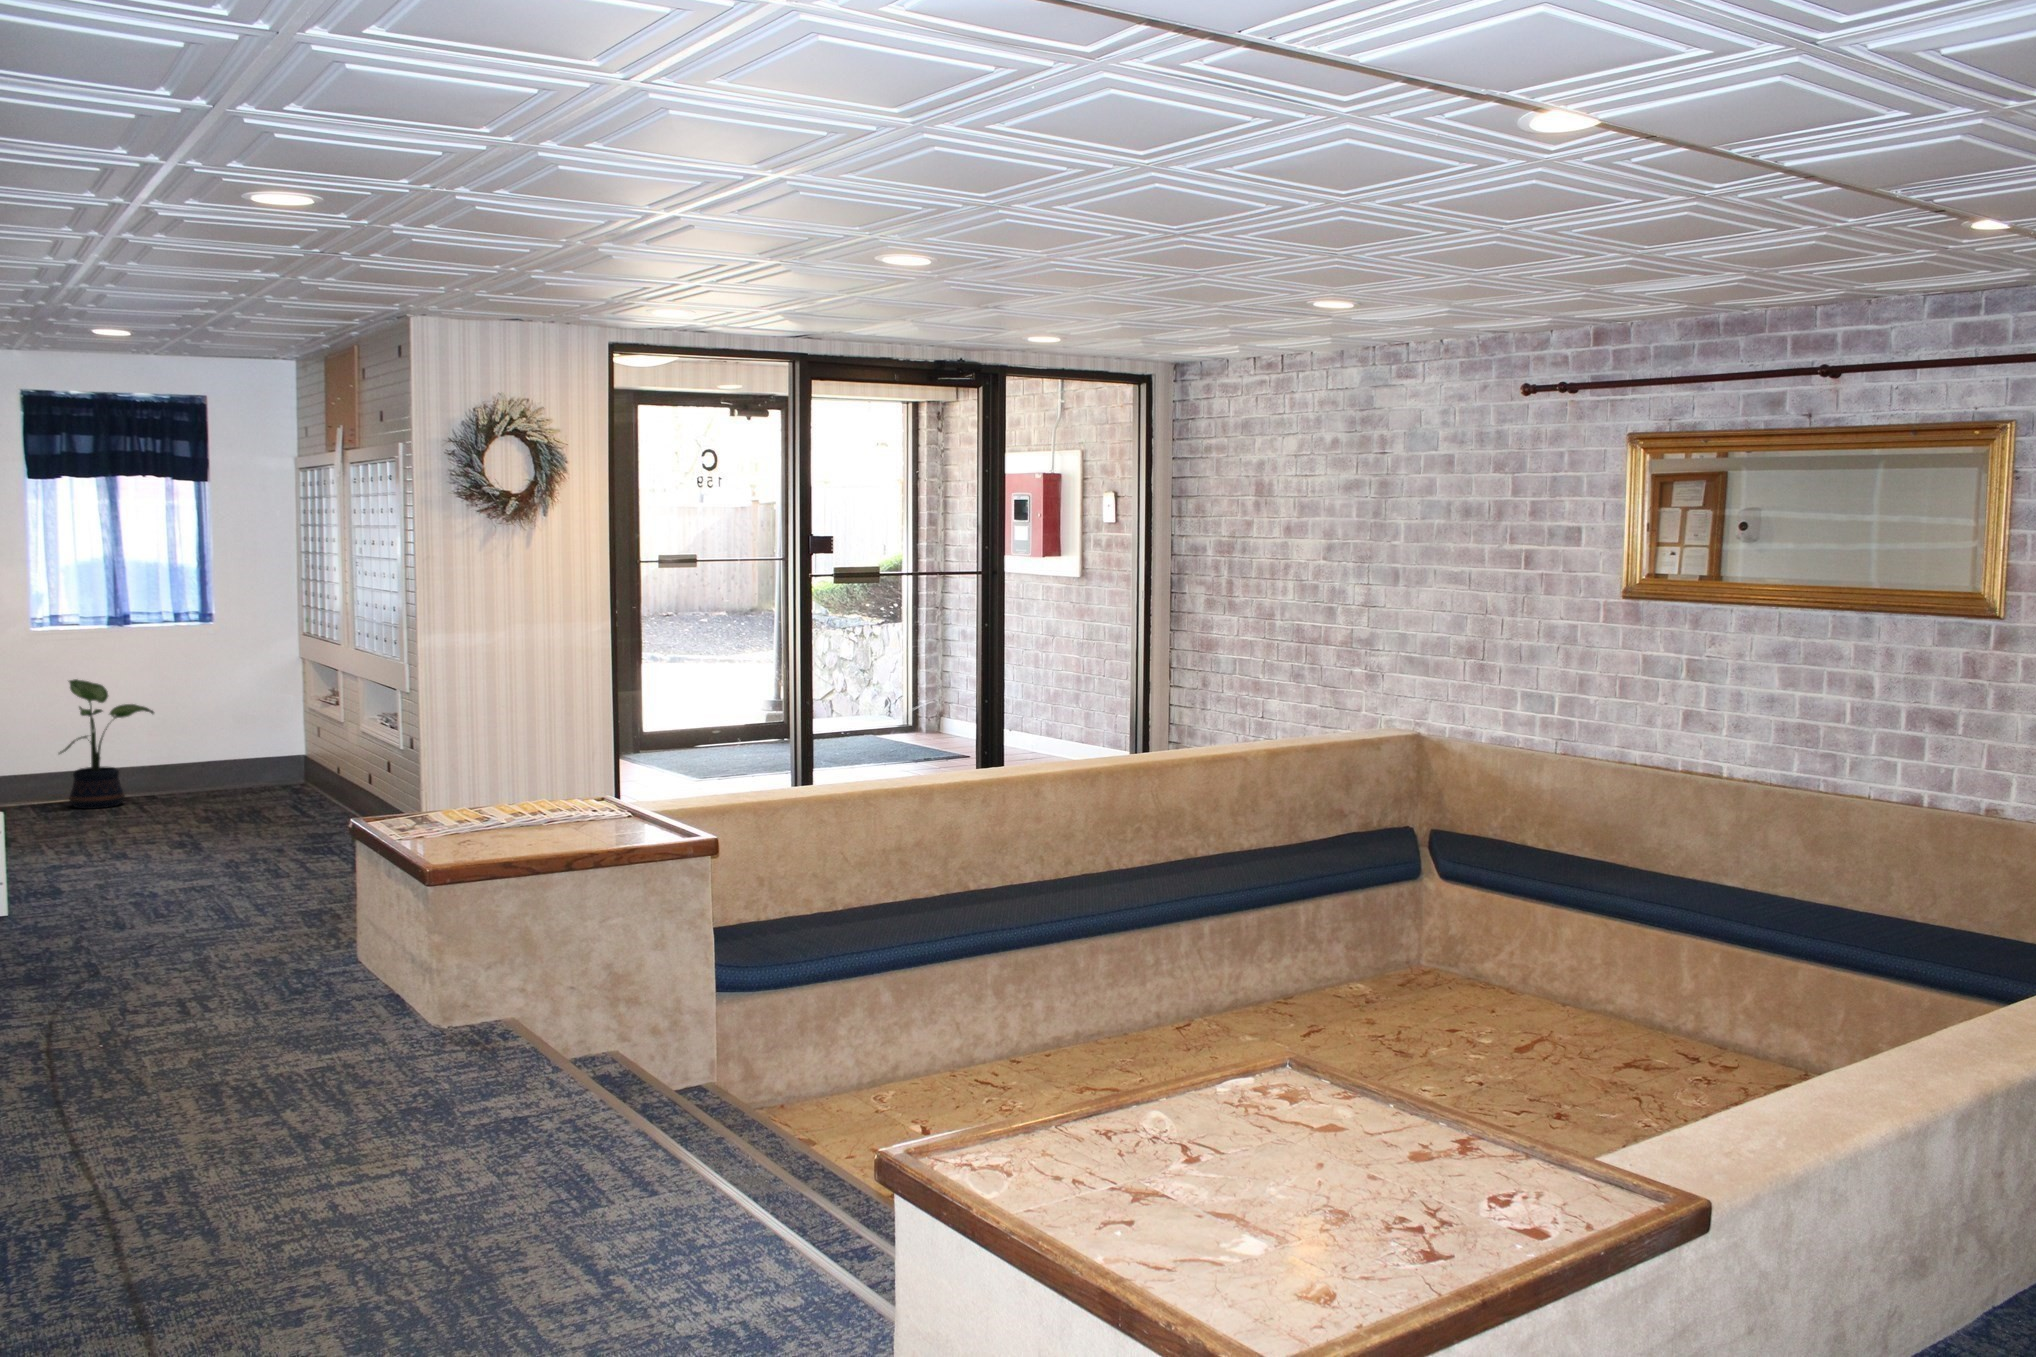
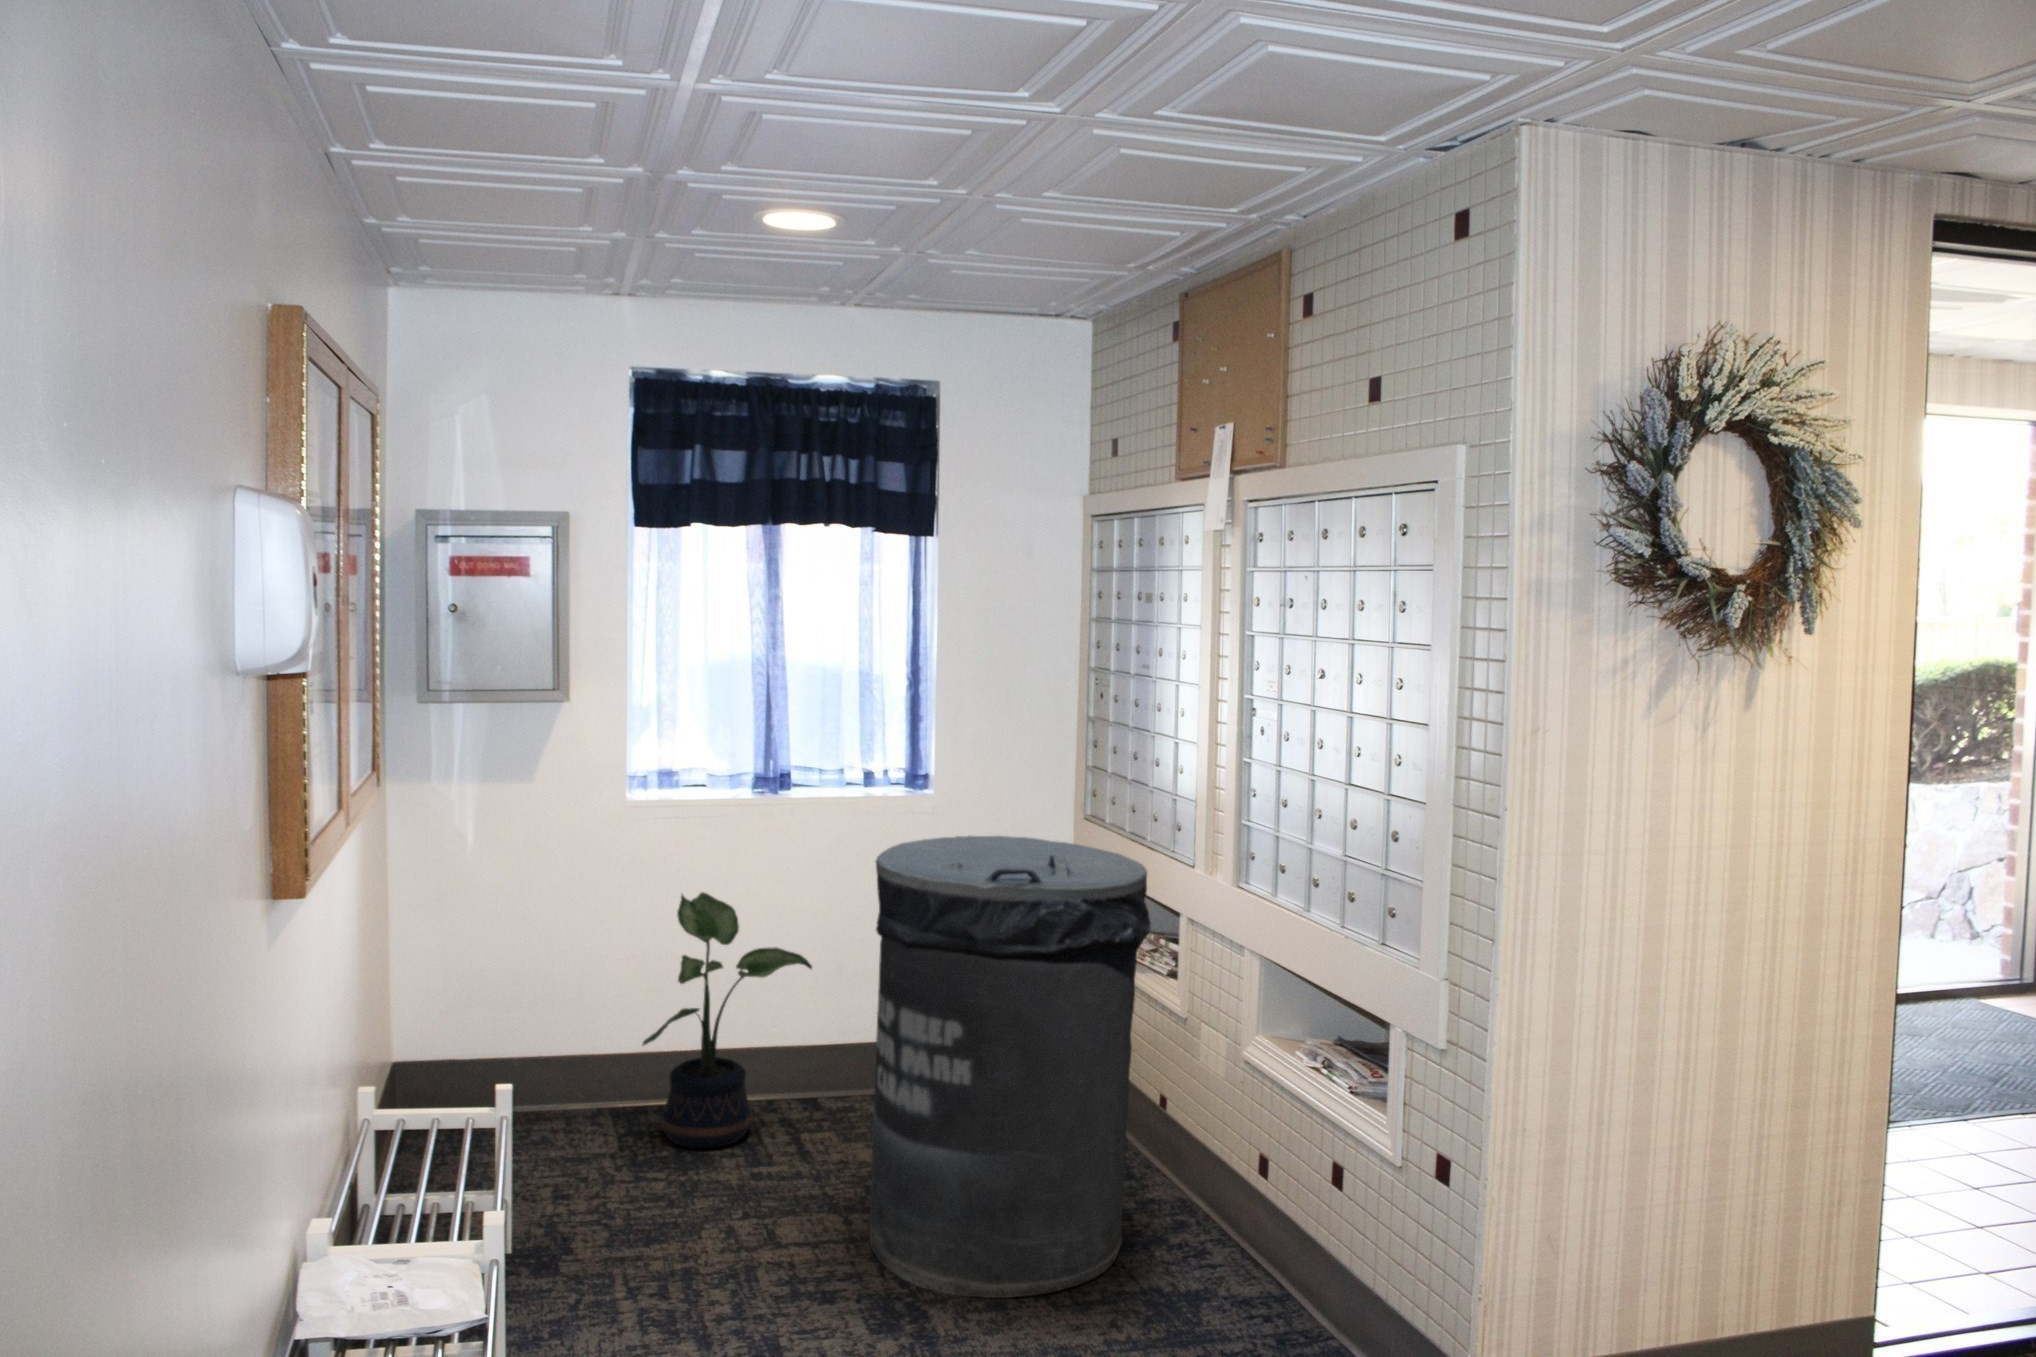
trash can: none [194,628,337,824] -> present [869,836,1151,1298]

